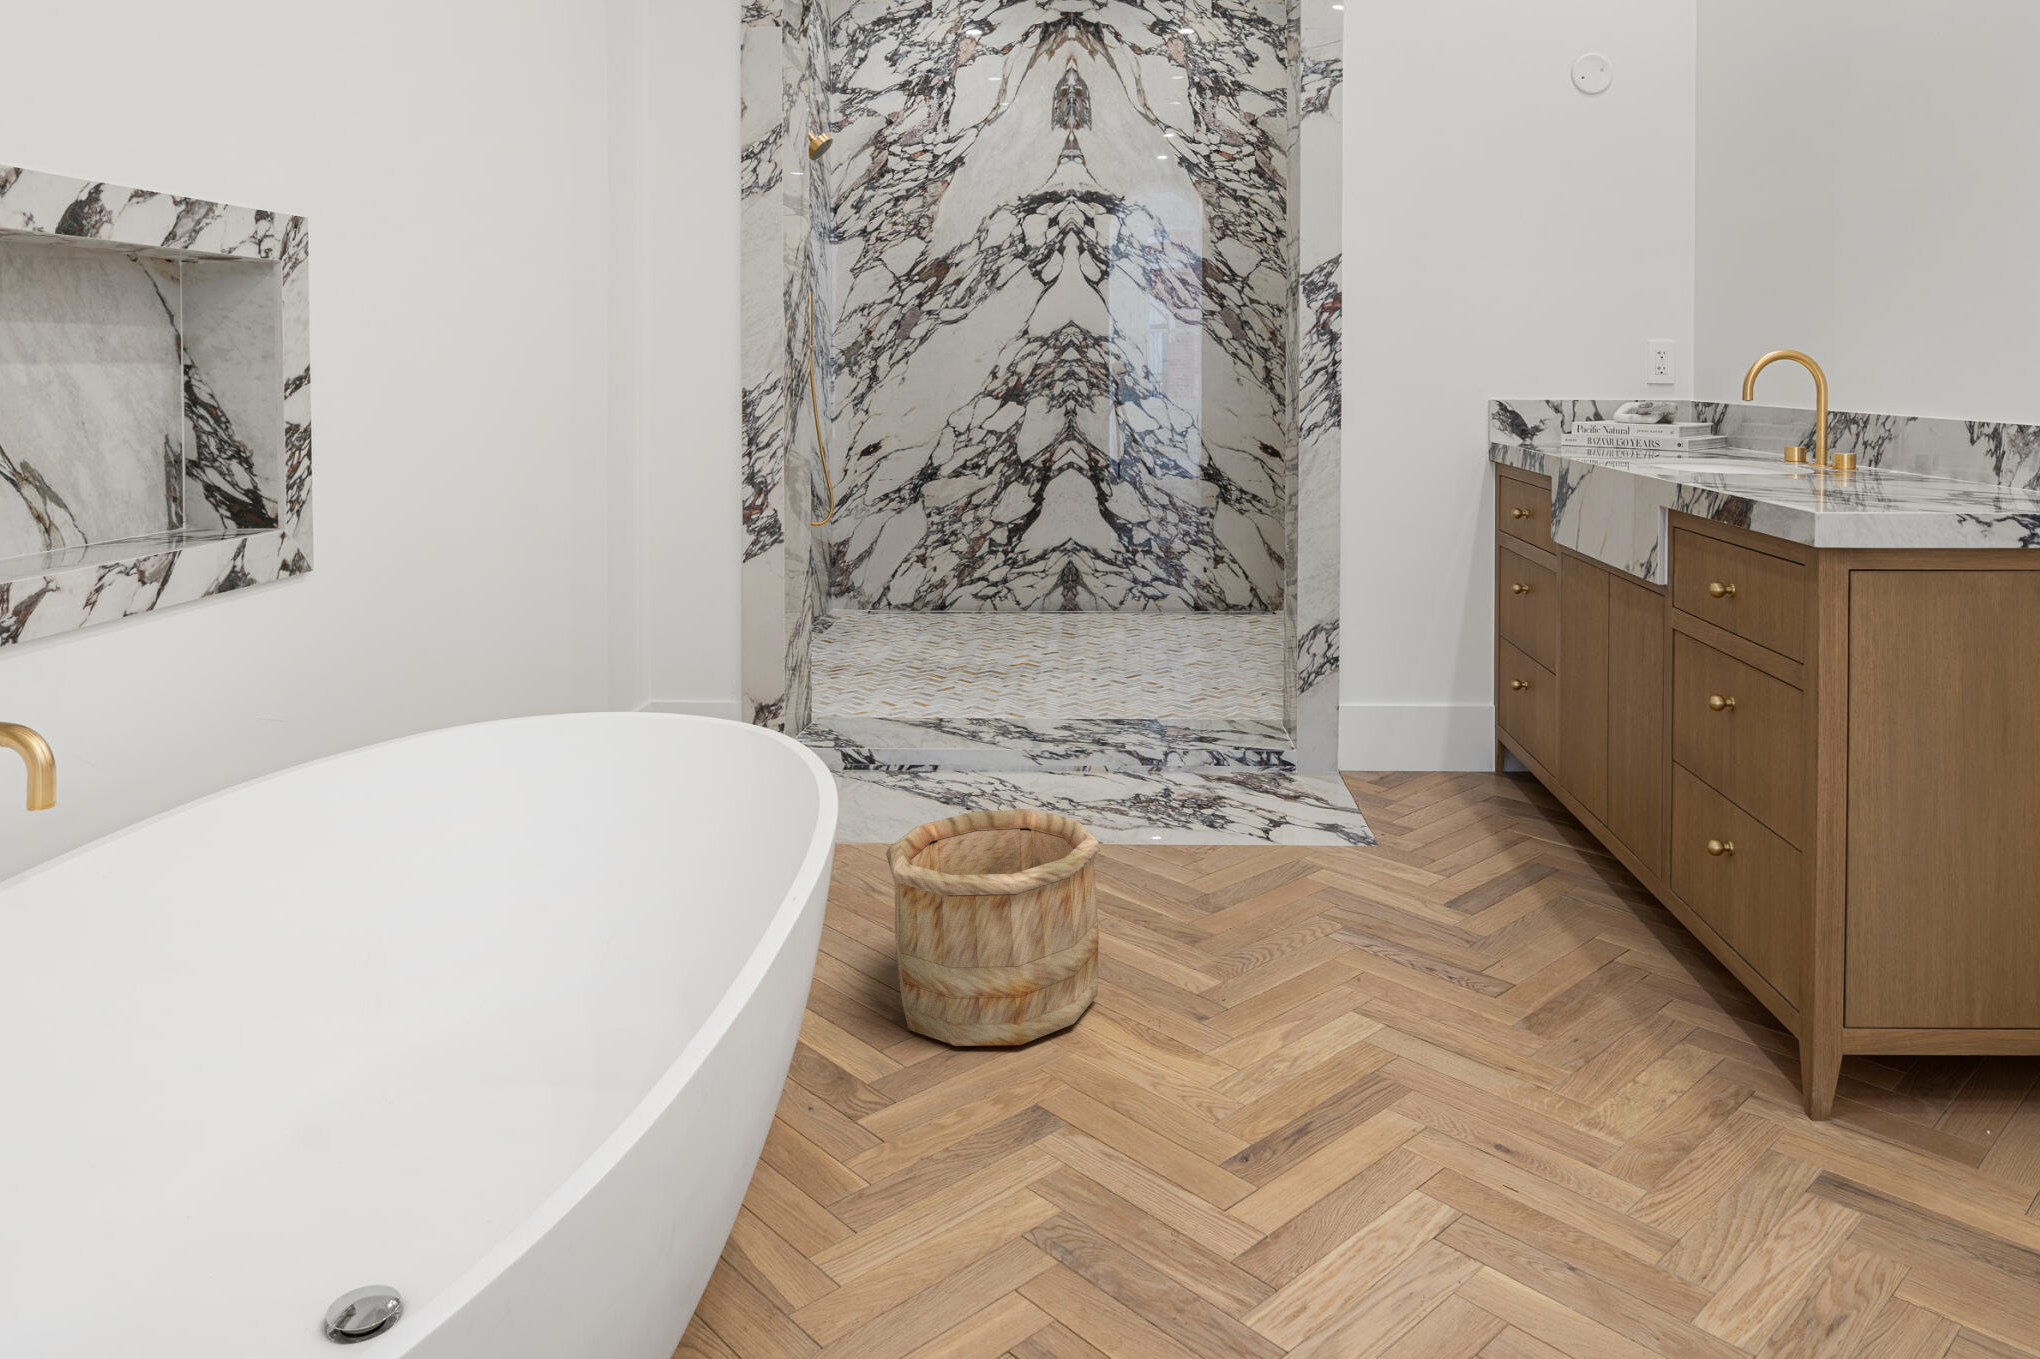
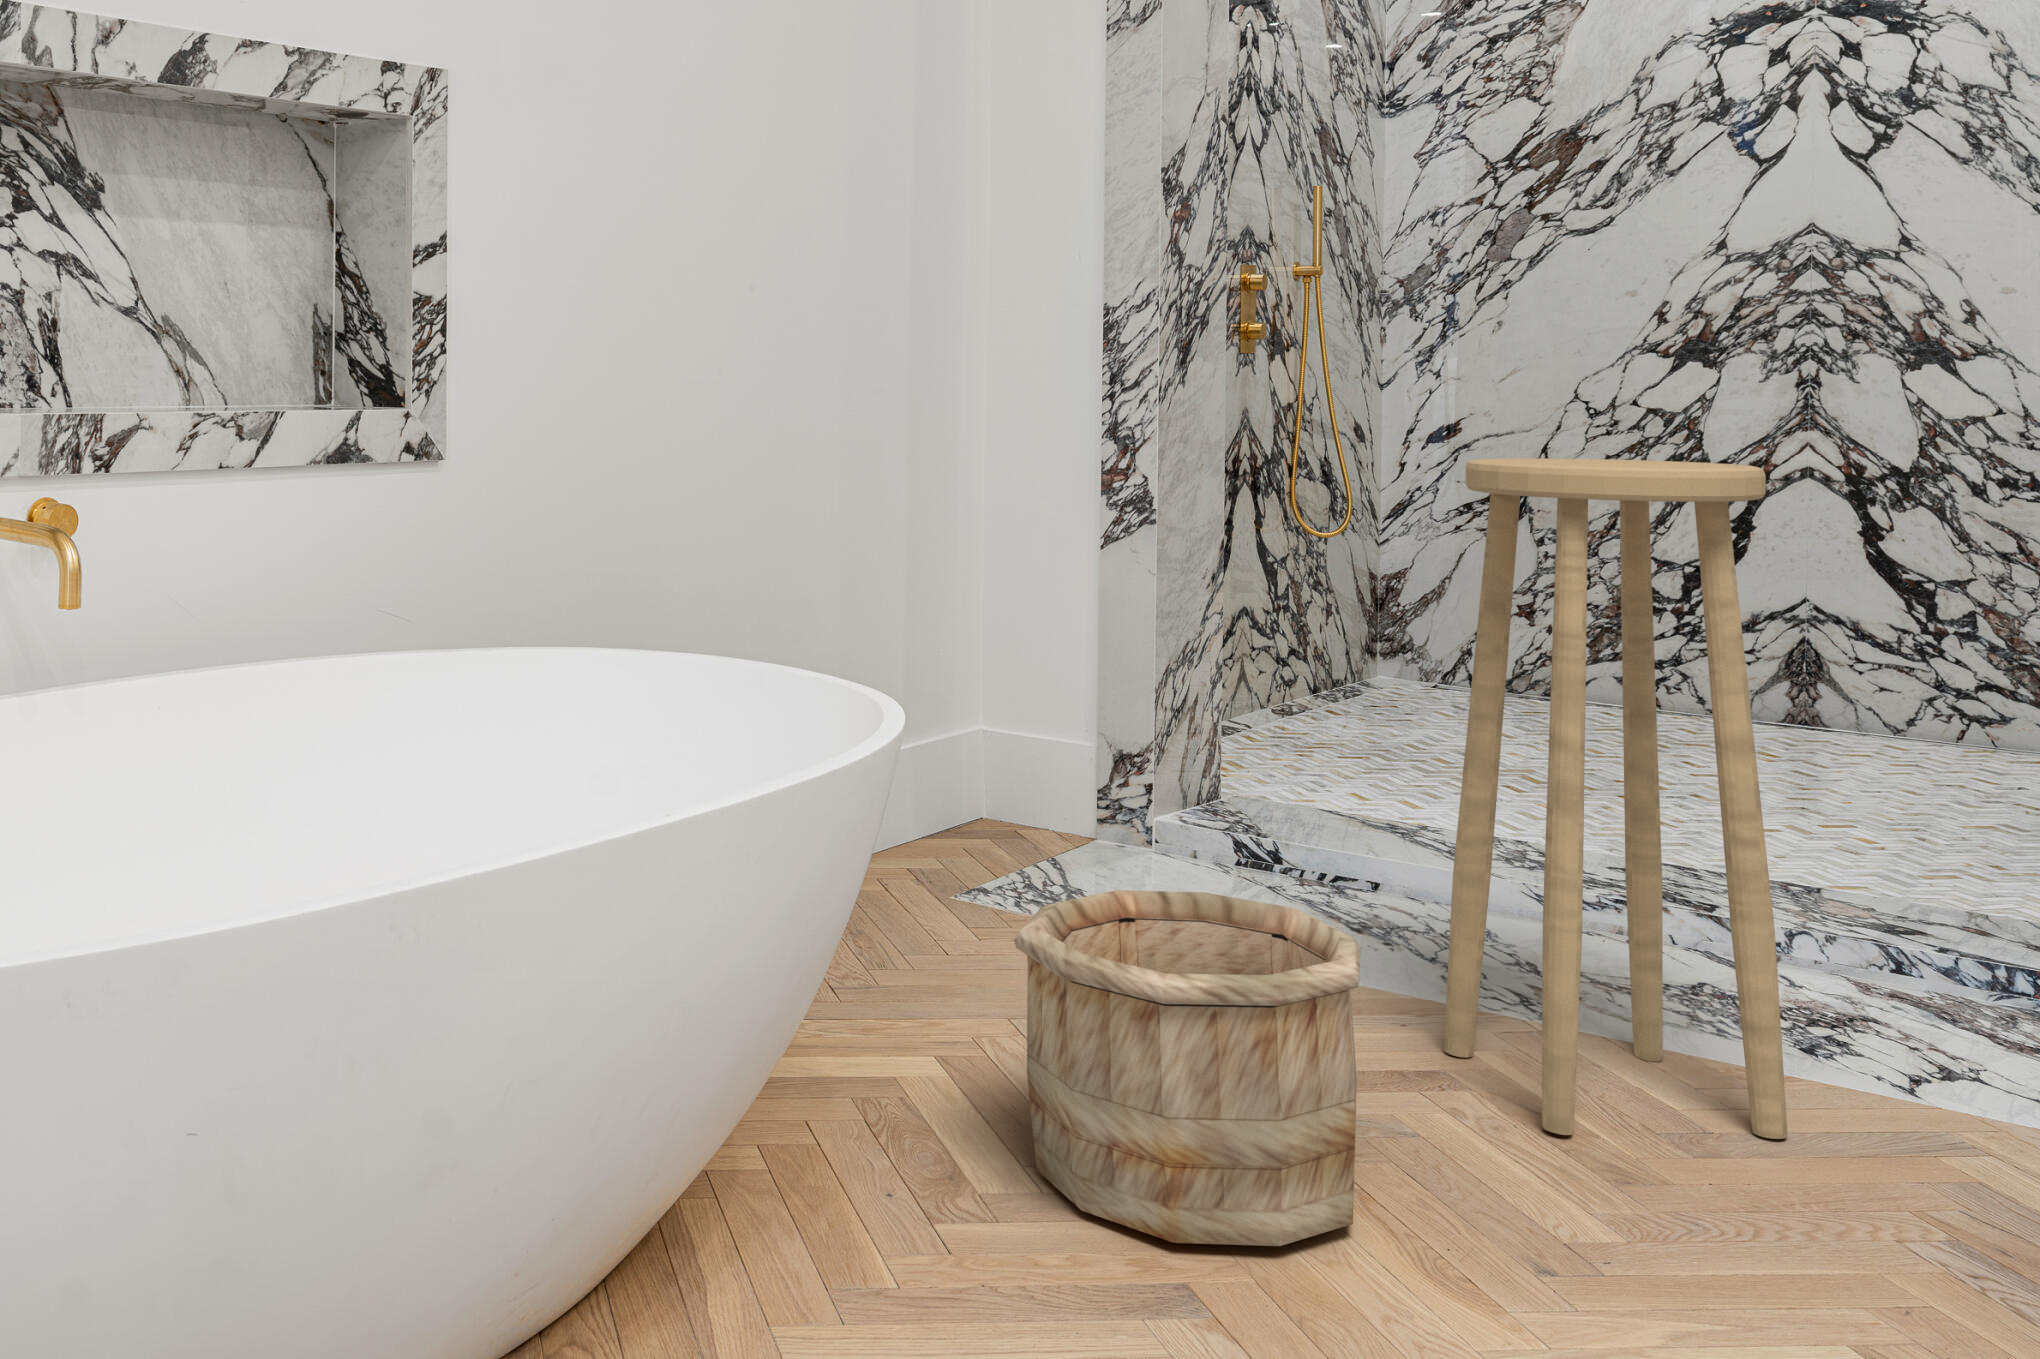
stool: none [1055,500,1232,904] -> present [1444,458,1788,1139]

